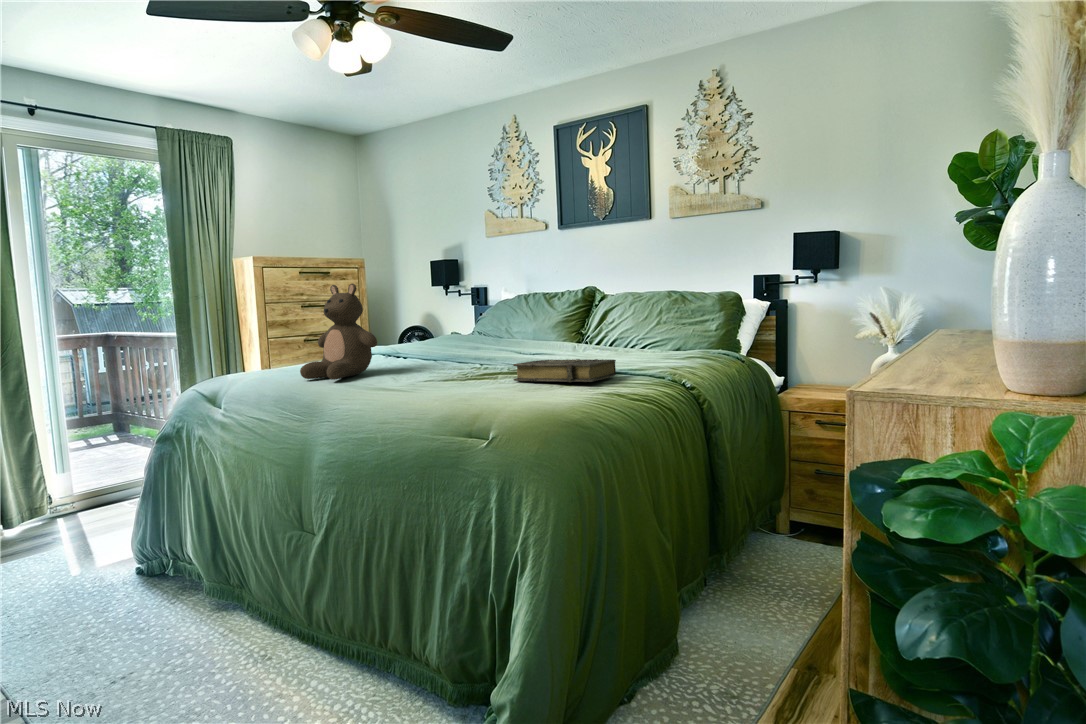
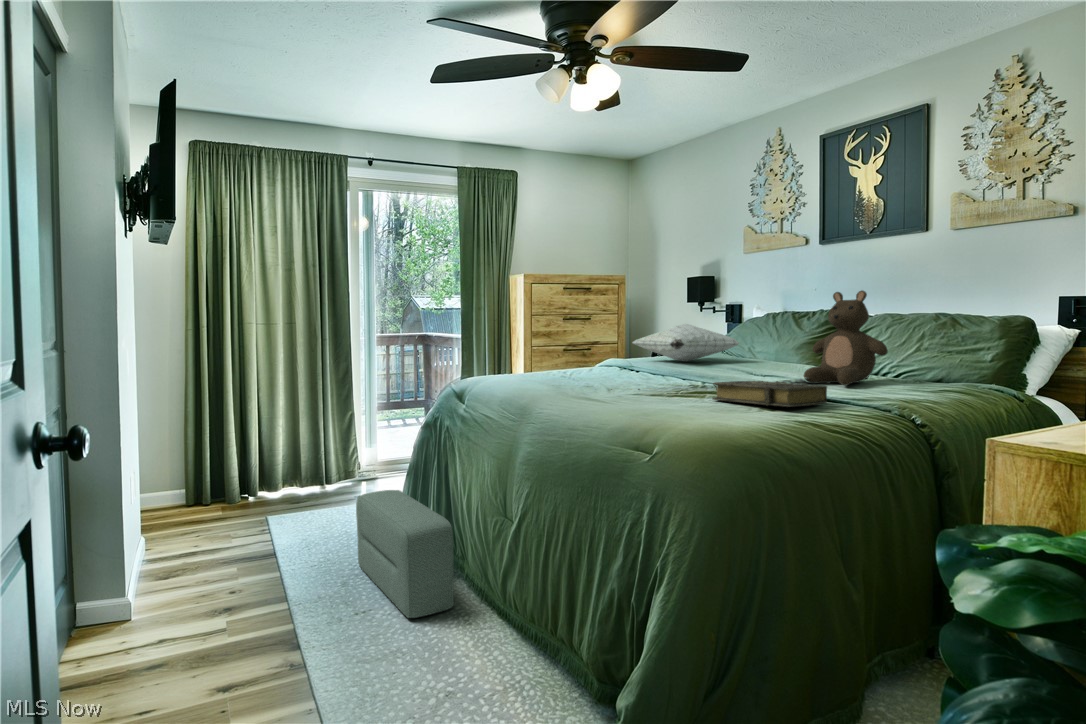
stuffed bear: present [300,283,377,380] -> present [804,291,888,385]
pillow: none [398,307,507,345] -> present [633,324,739,362]
pouf: none [80,523,242,672] -> present [356,490,454,618]

